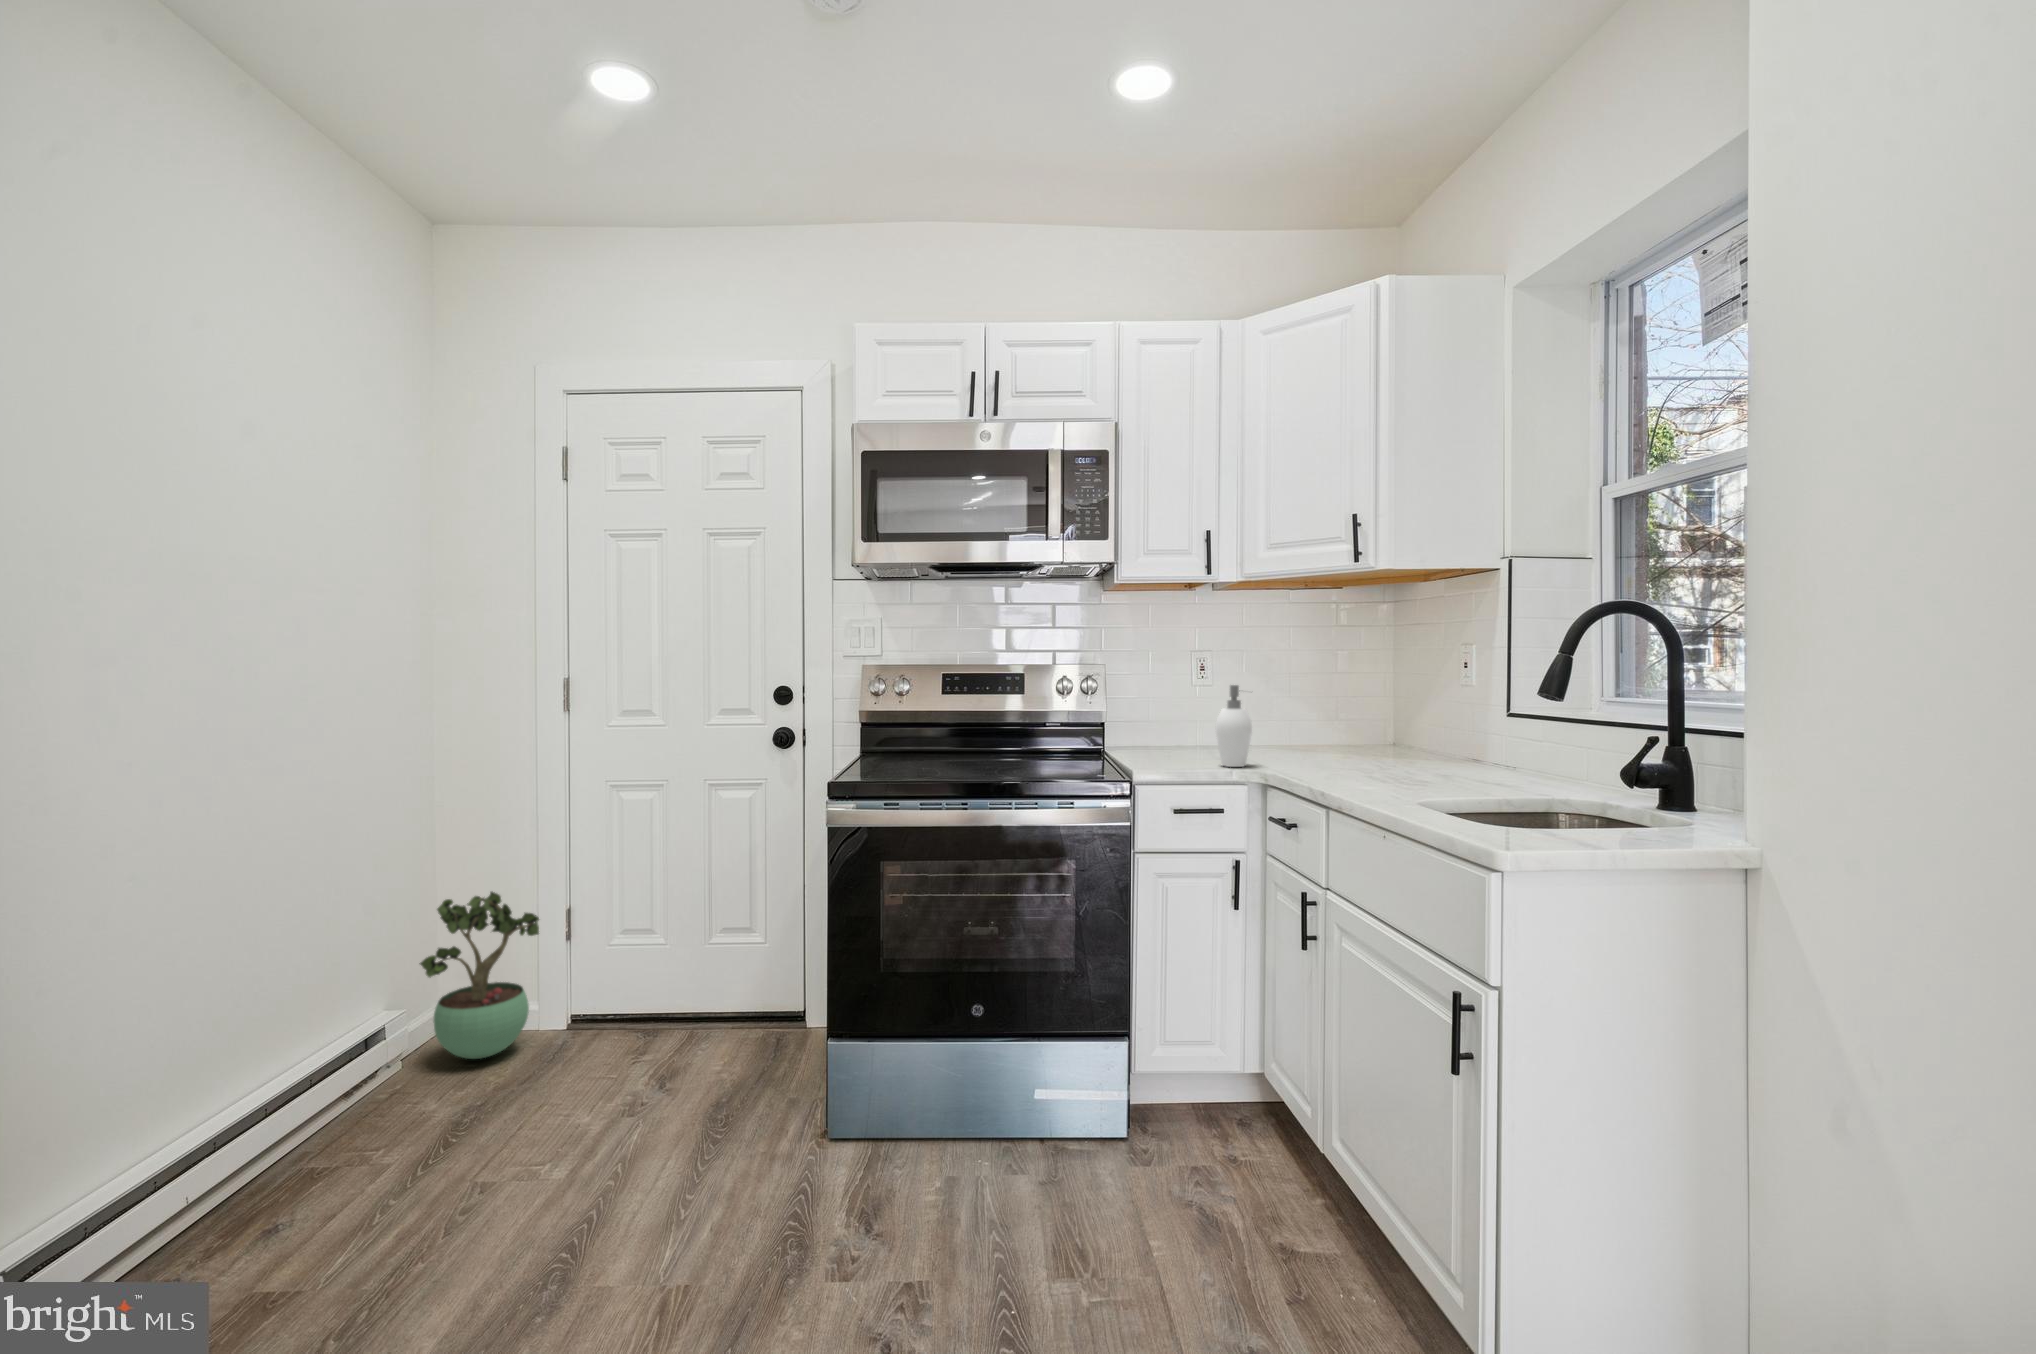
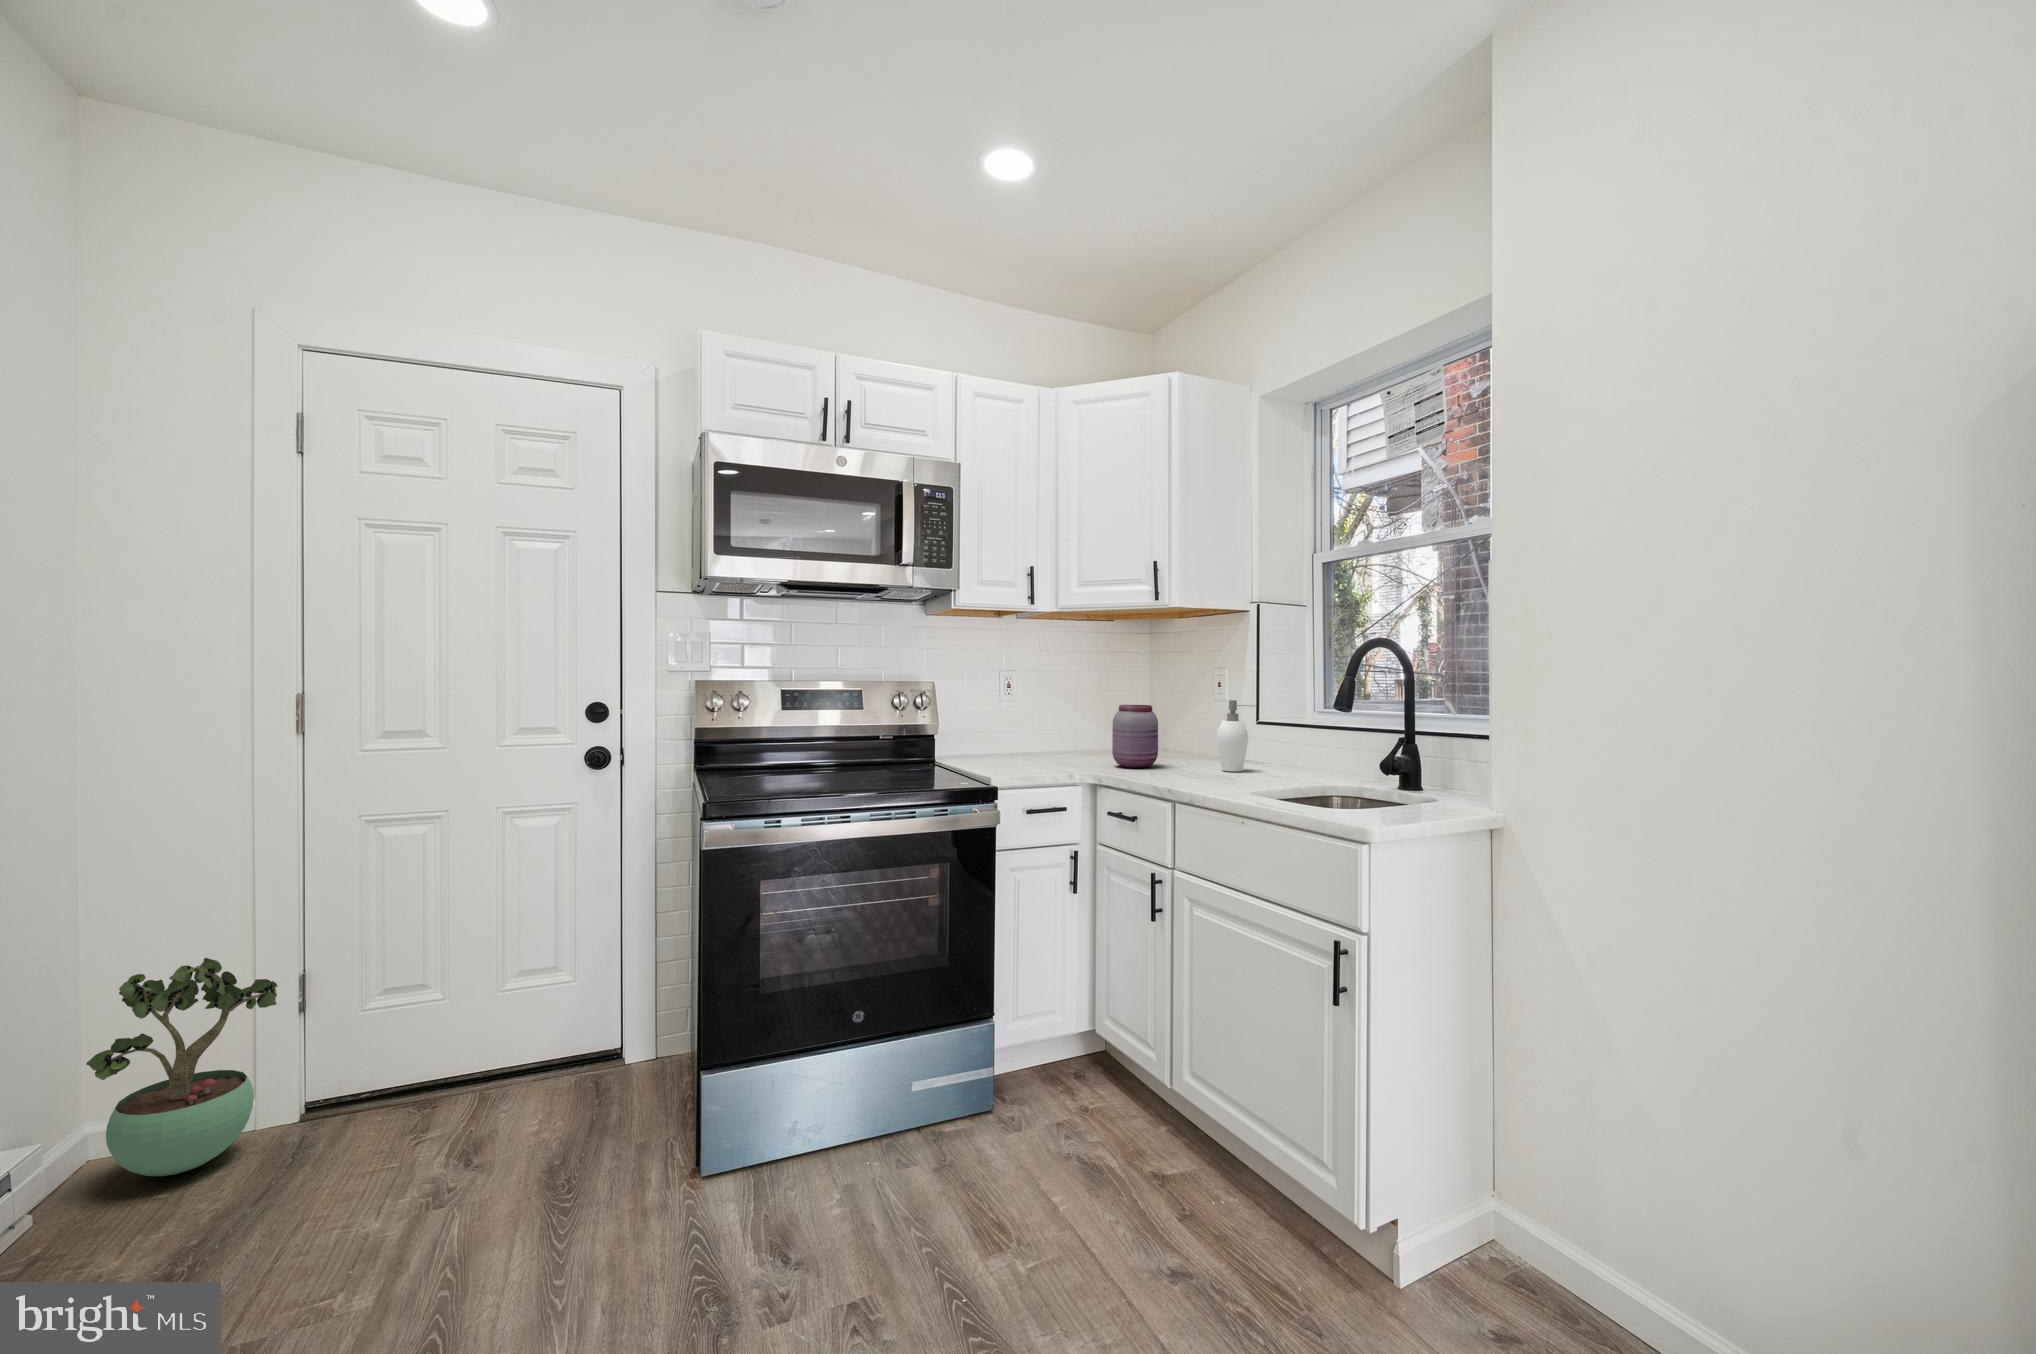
soap dispenser: present [1216,685,1252,767] -> present [1217,700,1255,772]
jar: none [1305,690,1362,765] -> present [1112,705,1158,768]

